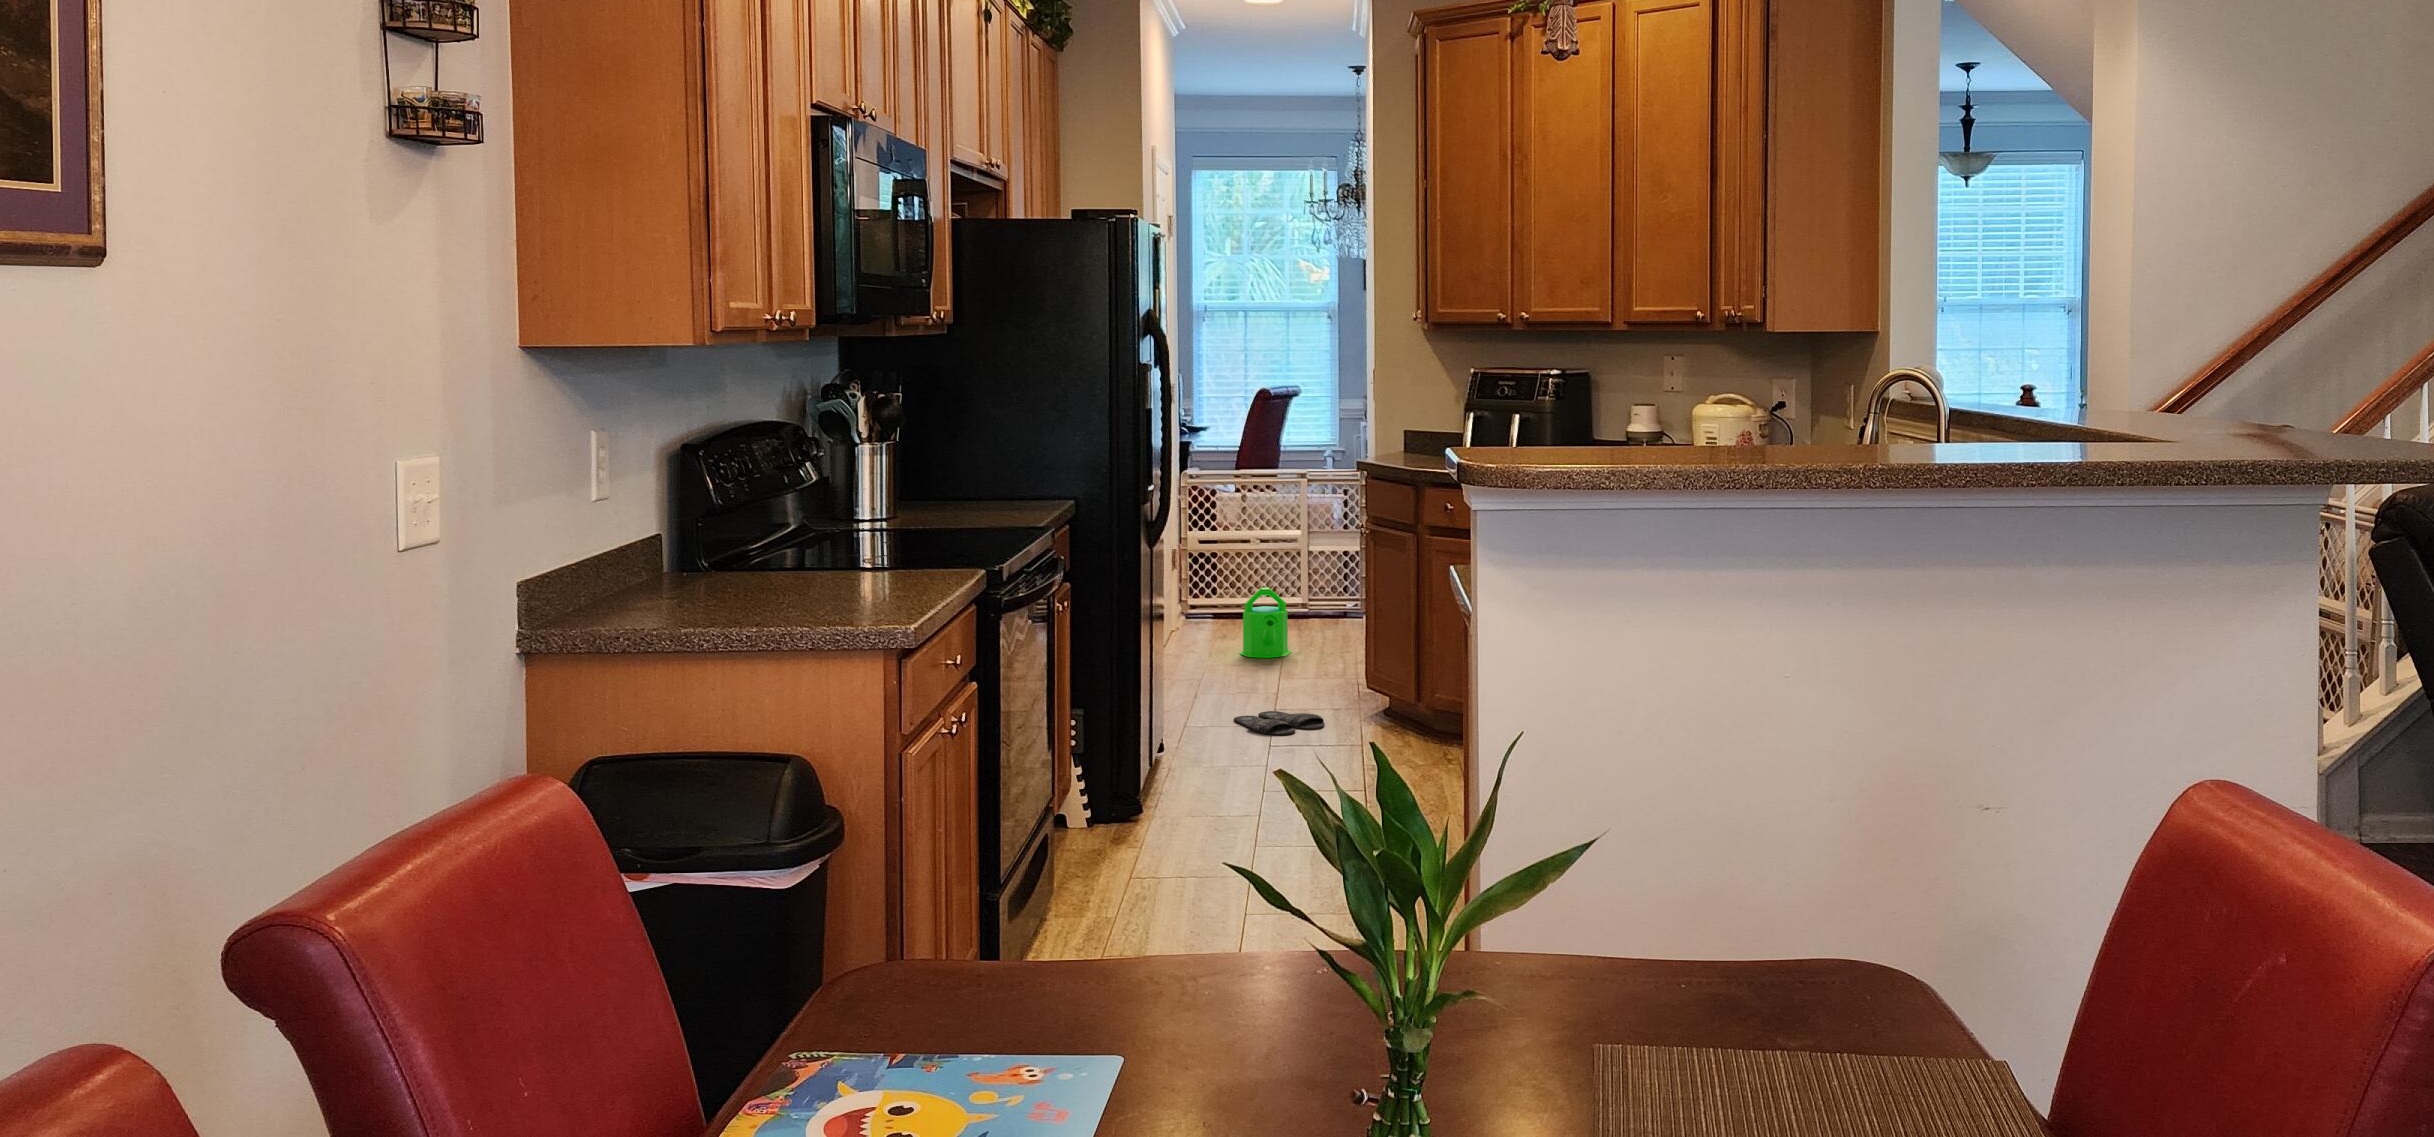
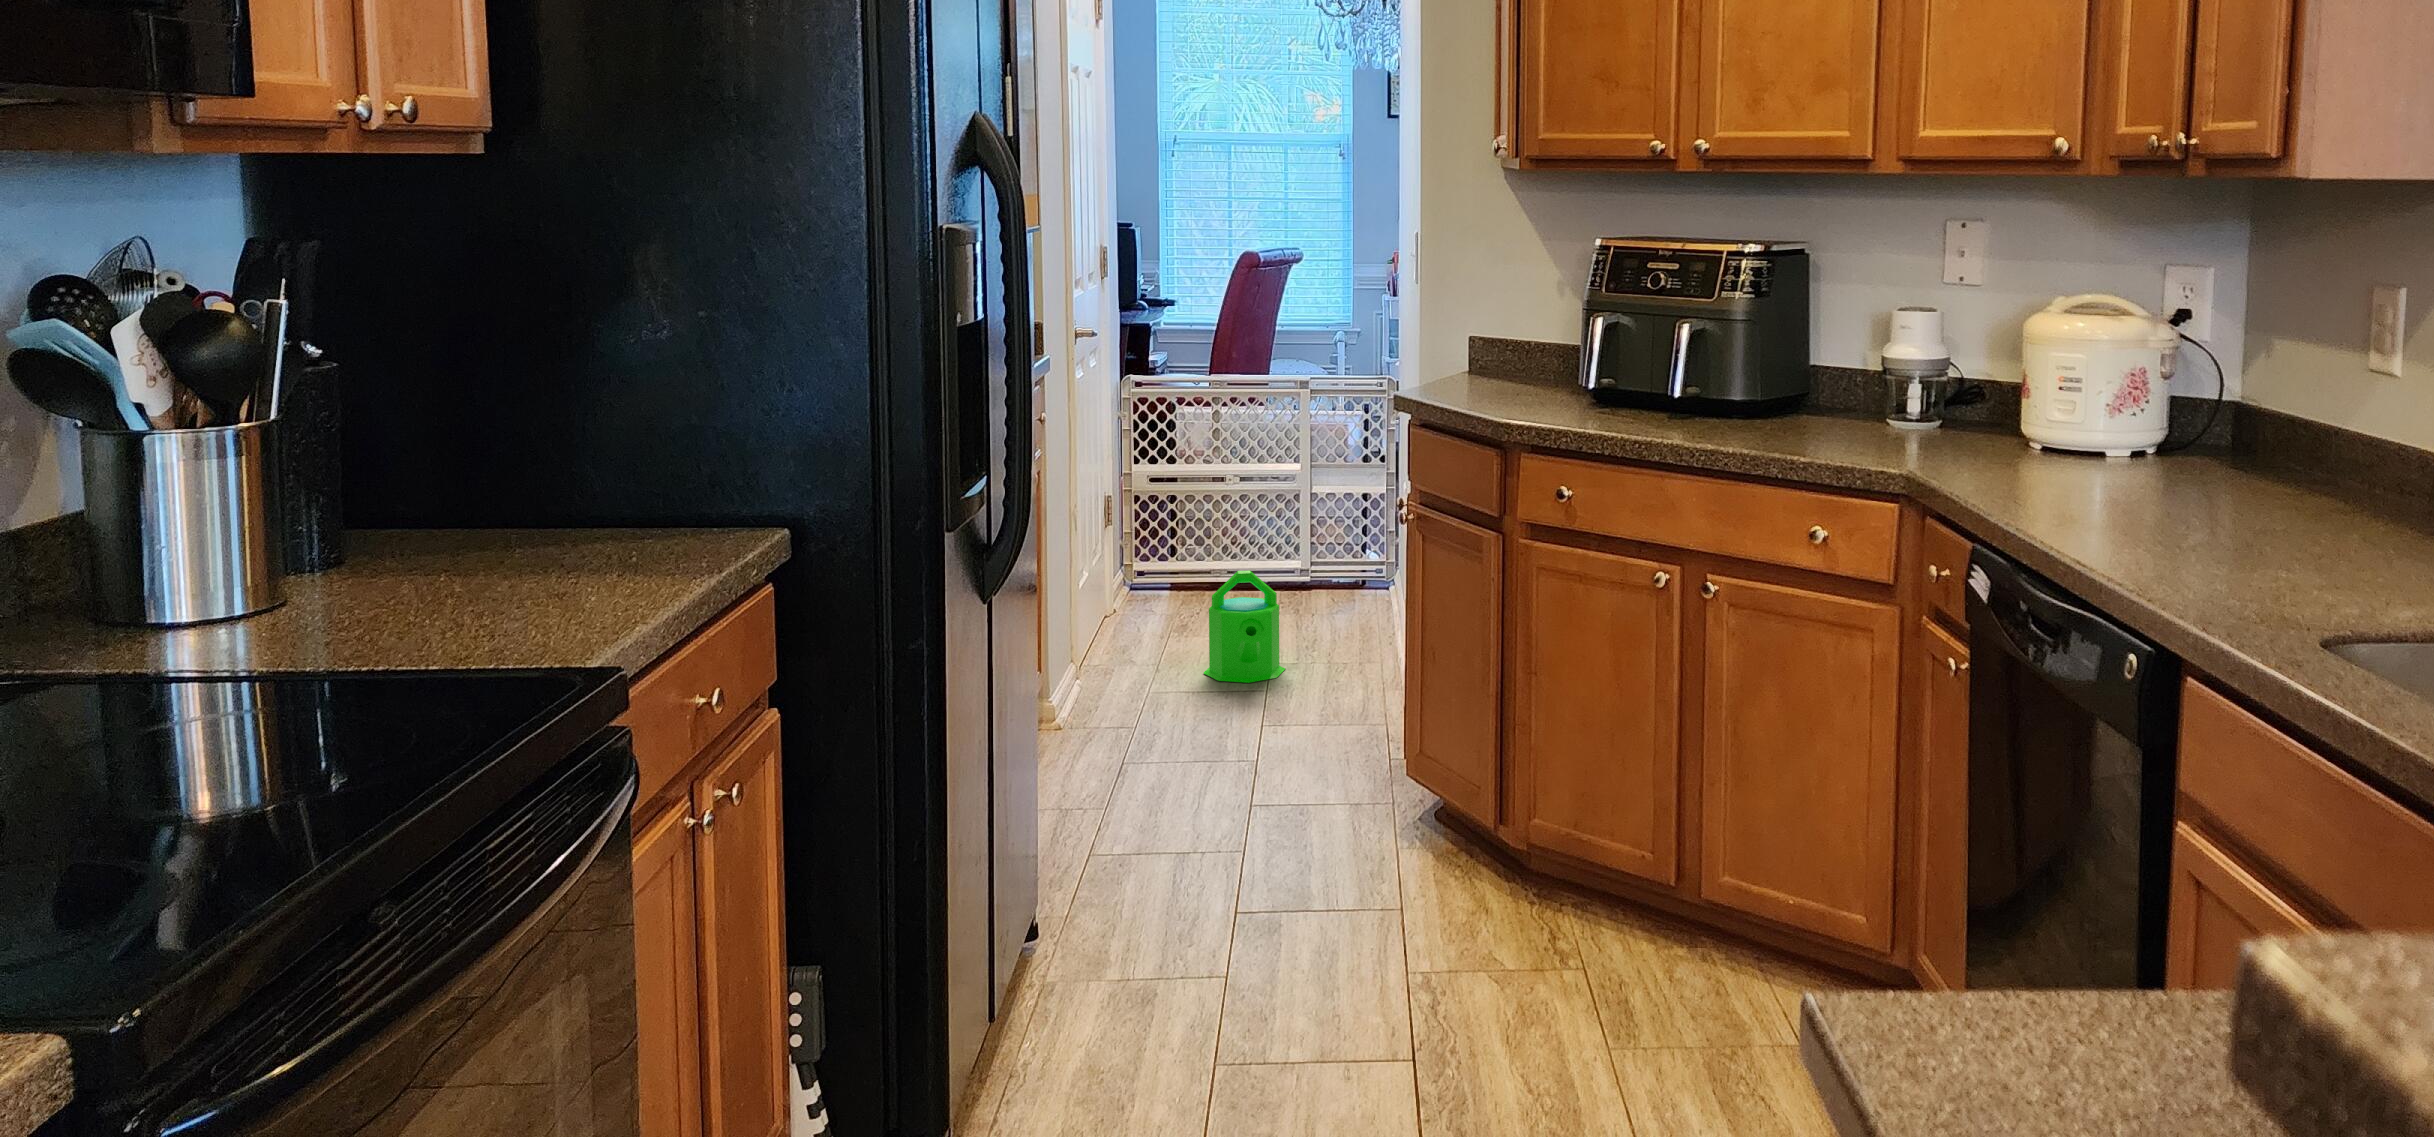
slippers: present [1234,711,1324,735] -> none [1182,816,1339,882]

